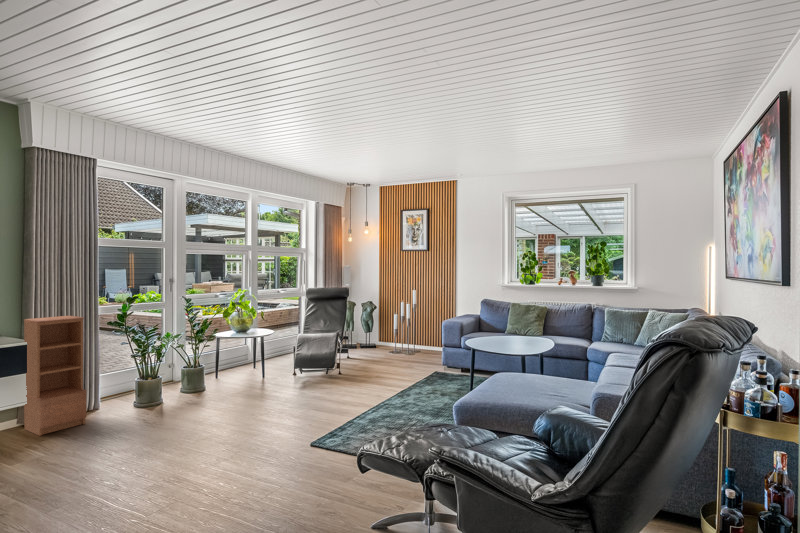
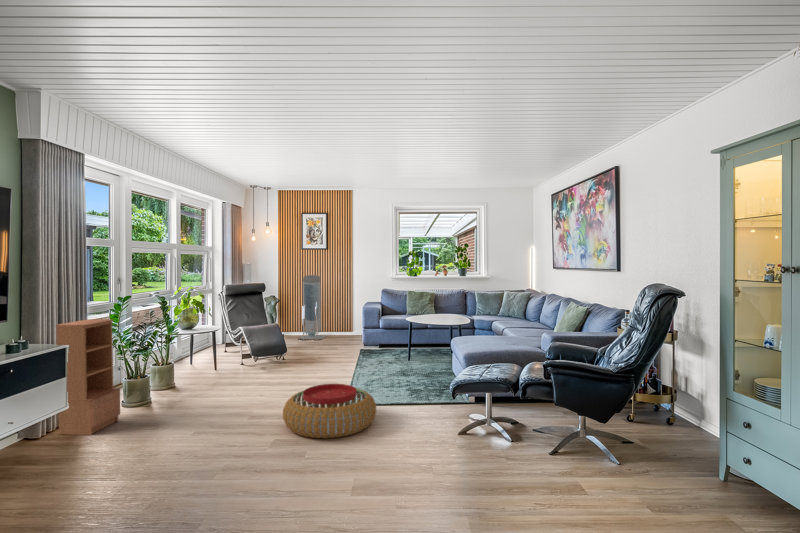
air purifier: none [391,279,420,353] -> present [300,275,325,339]
pouf: none [169,421,301,502] -> present [283,384,376,438]

